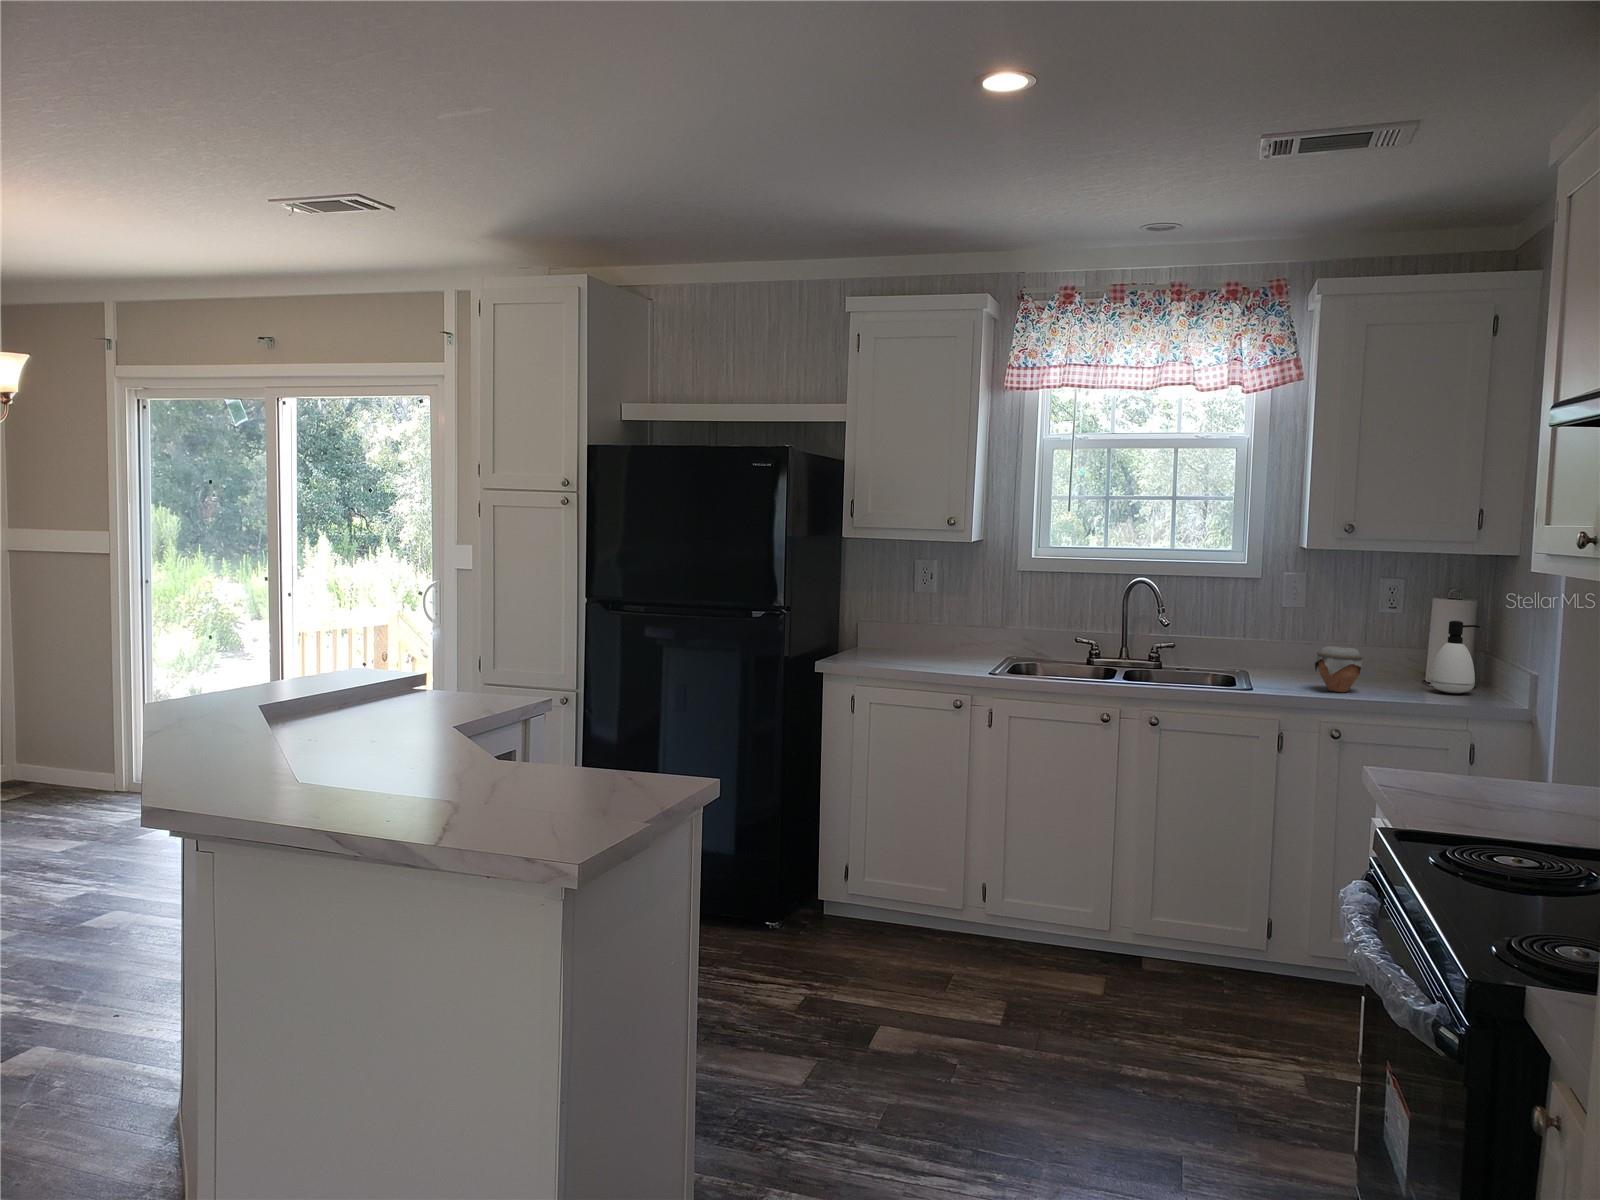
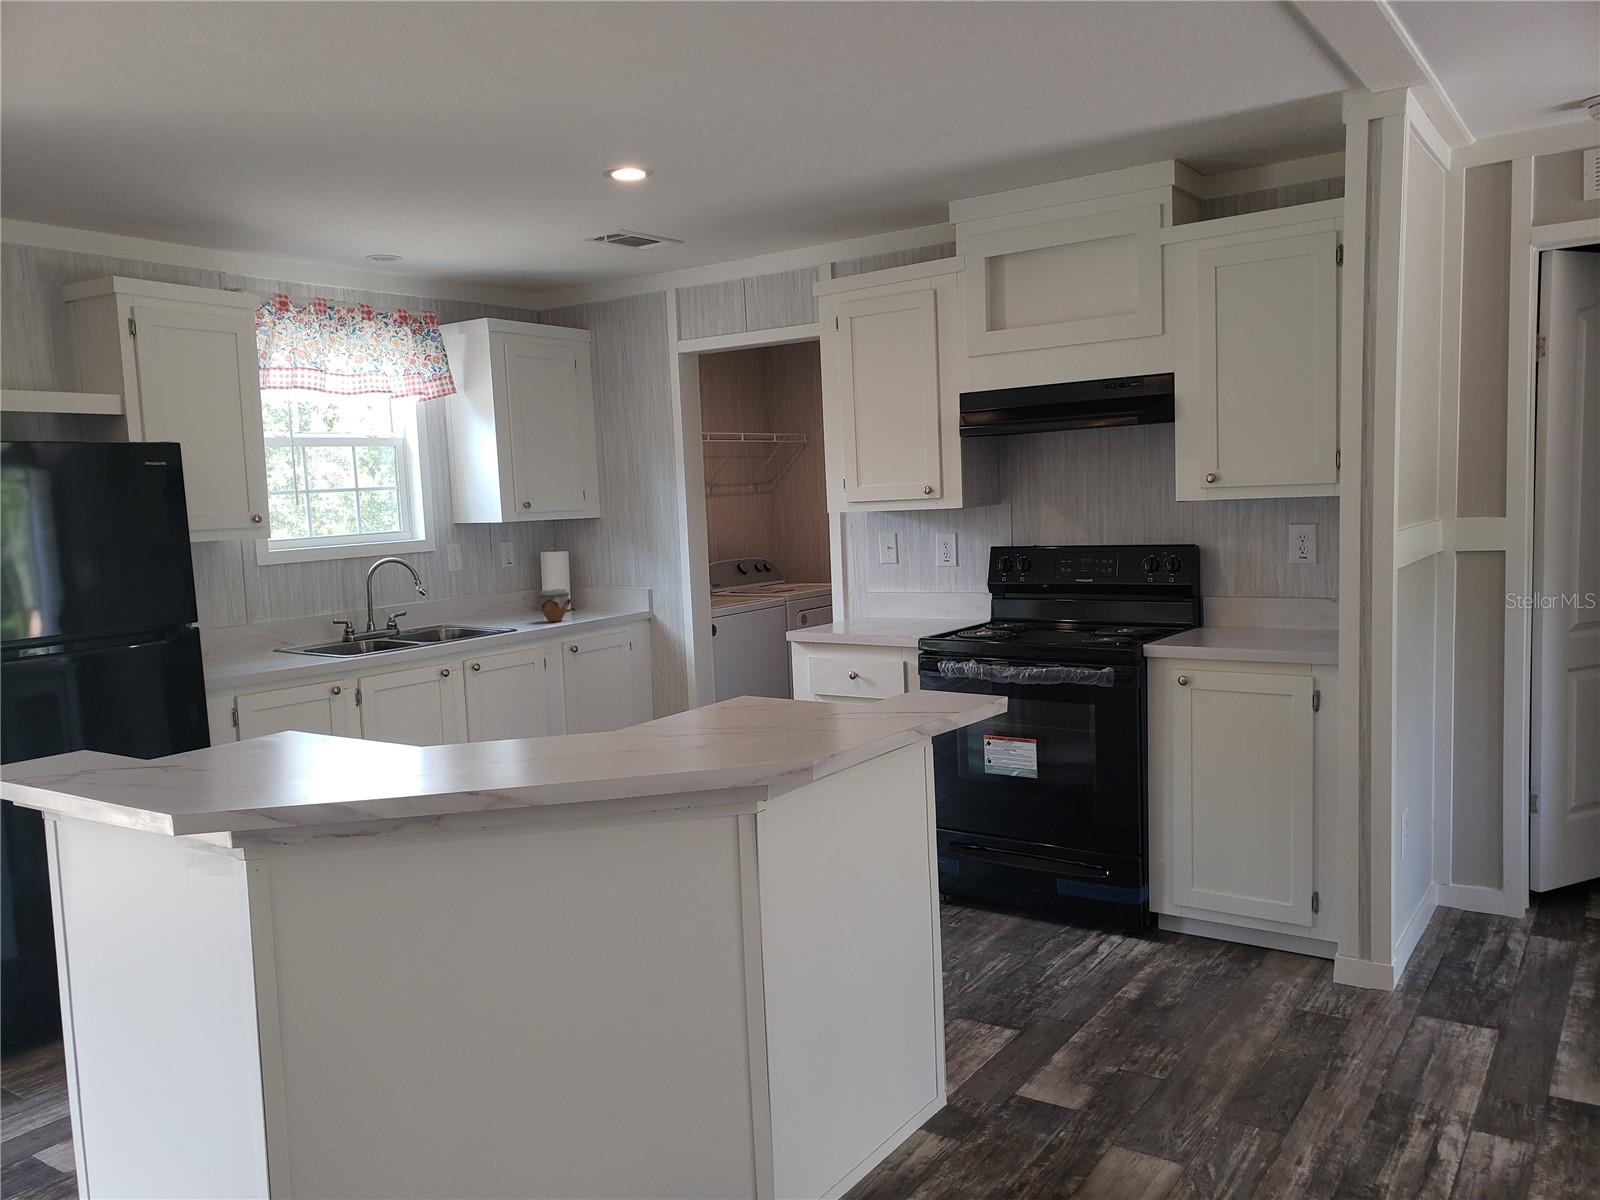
soap dispenser: present [1430,621,1480,693] -> none [584,562,611,612]

